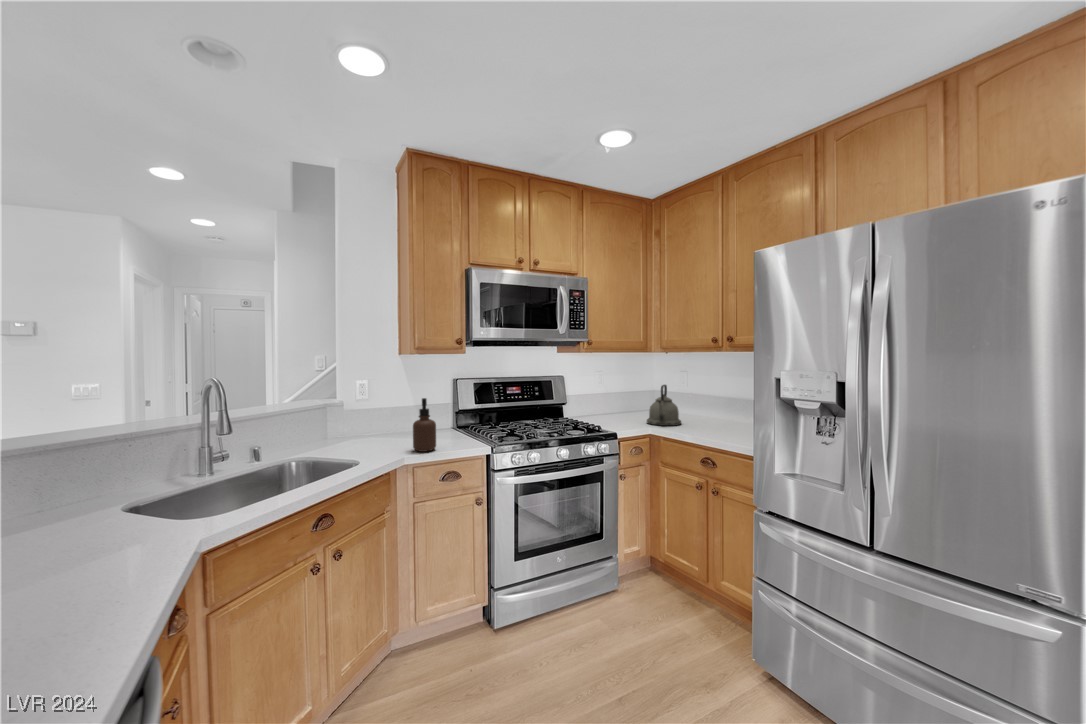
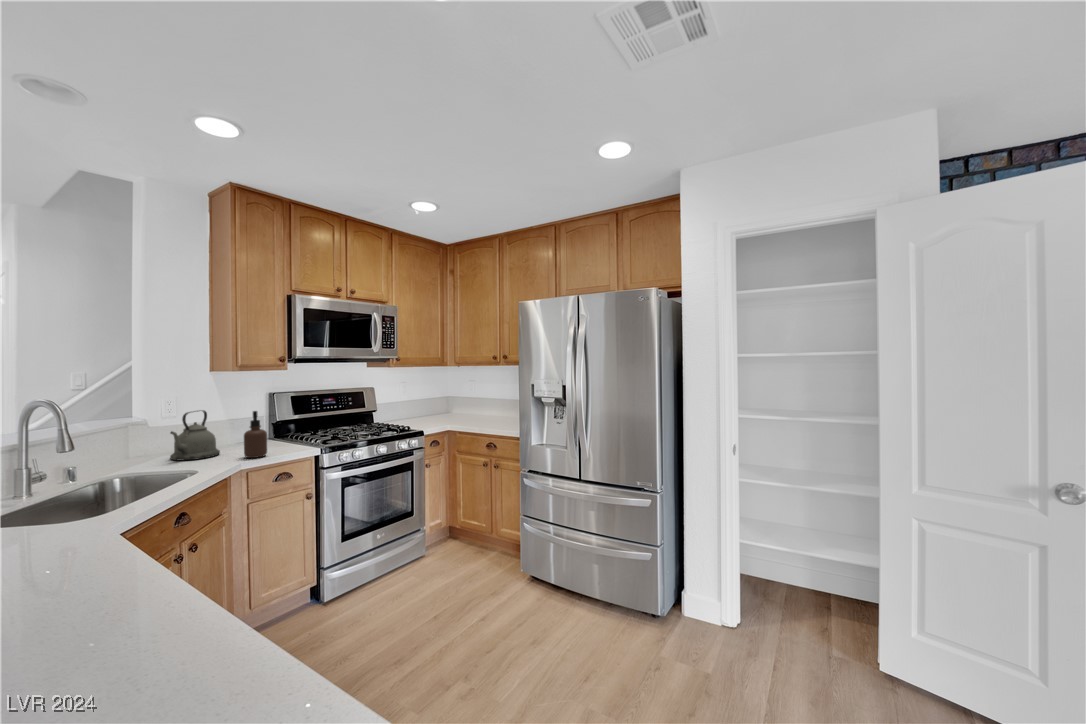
kettle: present [647,385,681,426] -> present [170,410,220,461]

